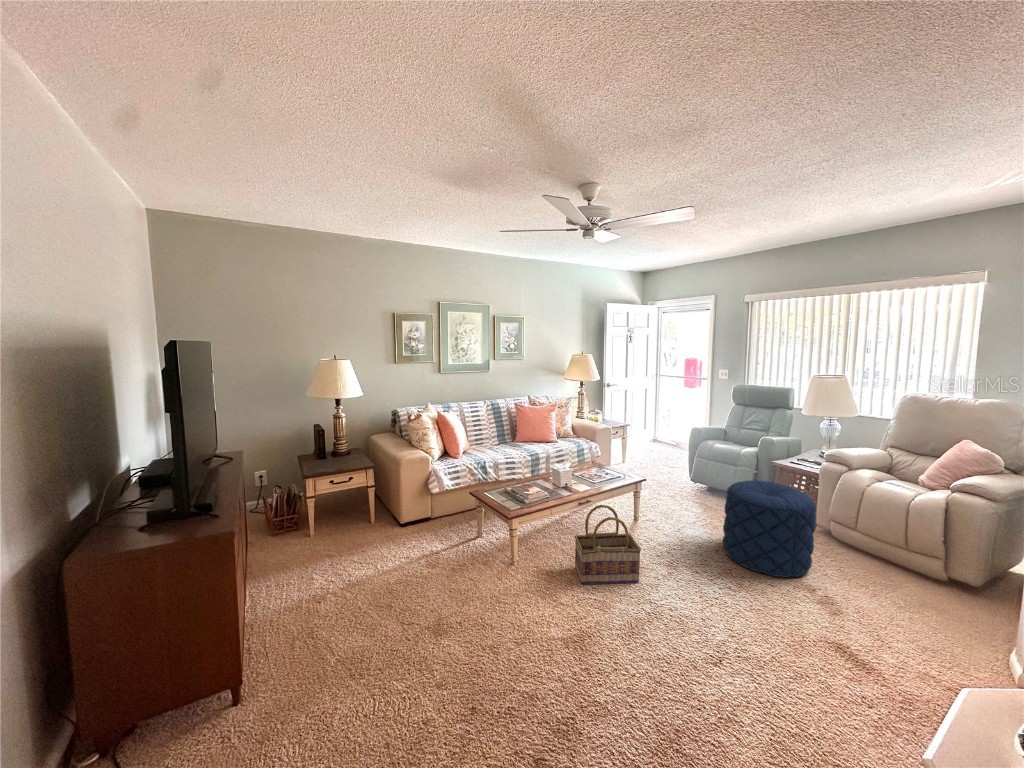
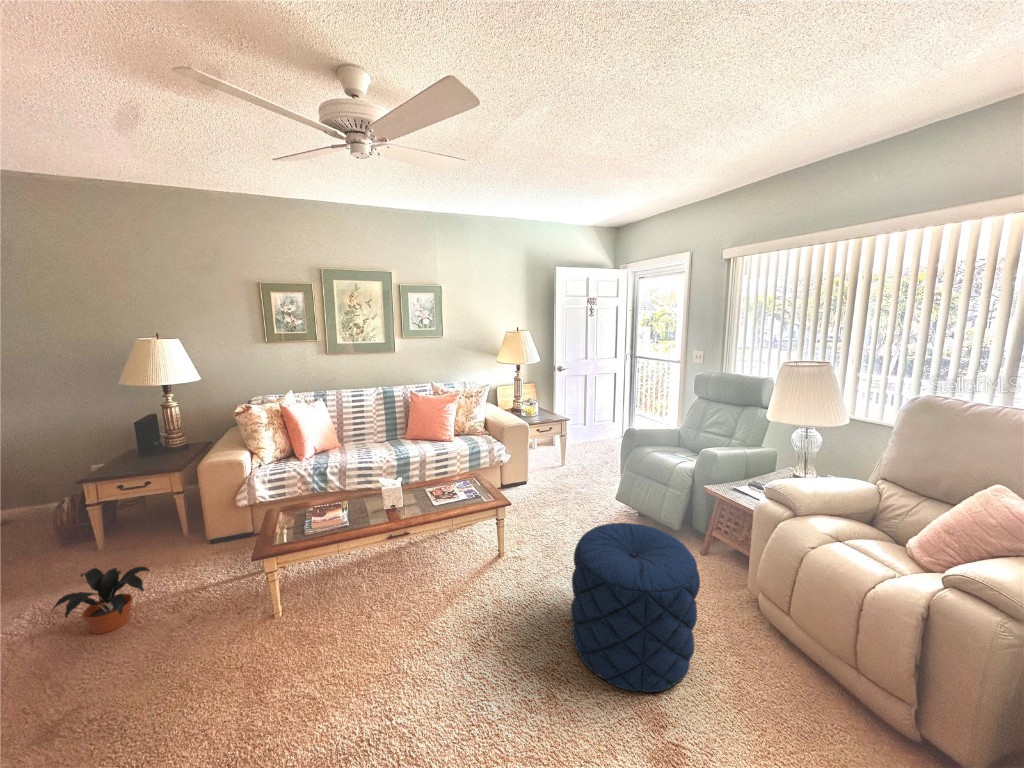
basket: present [575,505,641,584] -> none [313,550,416,672]
potted plant: none [370,534,429,583] -> present [52,567,150,634]

